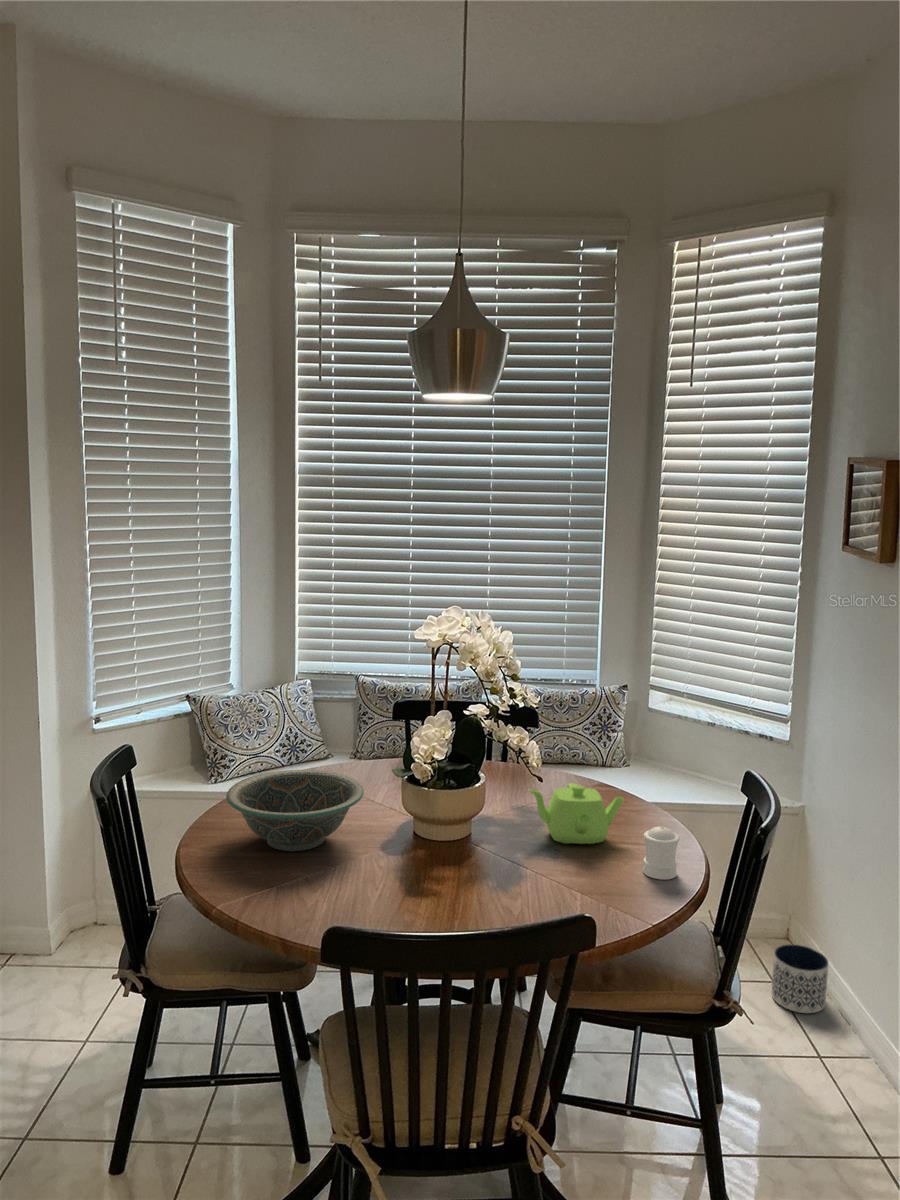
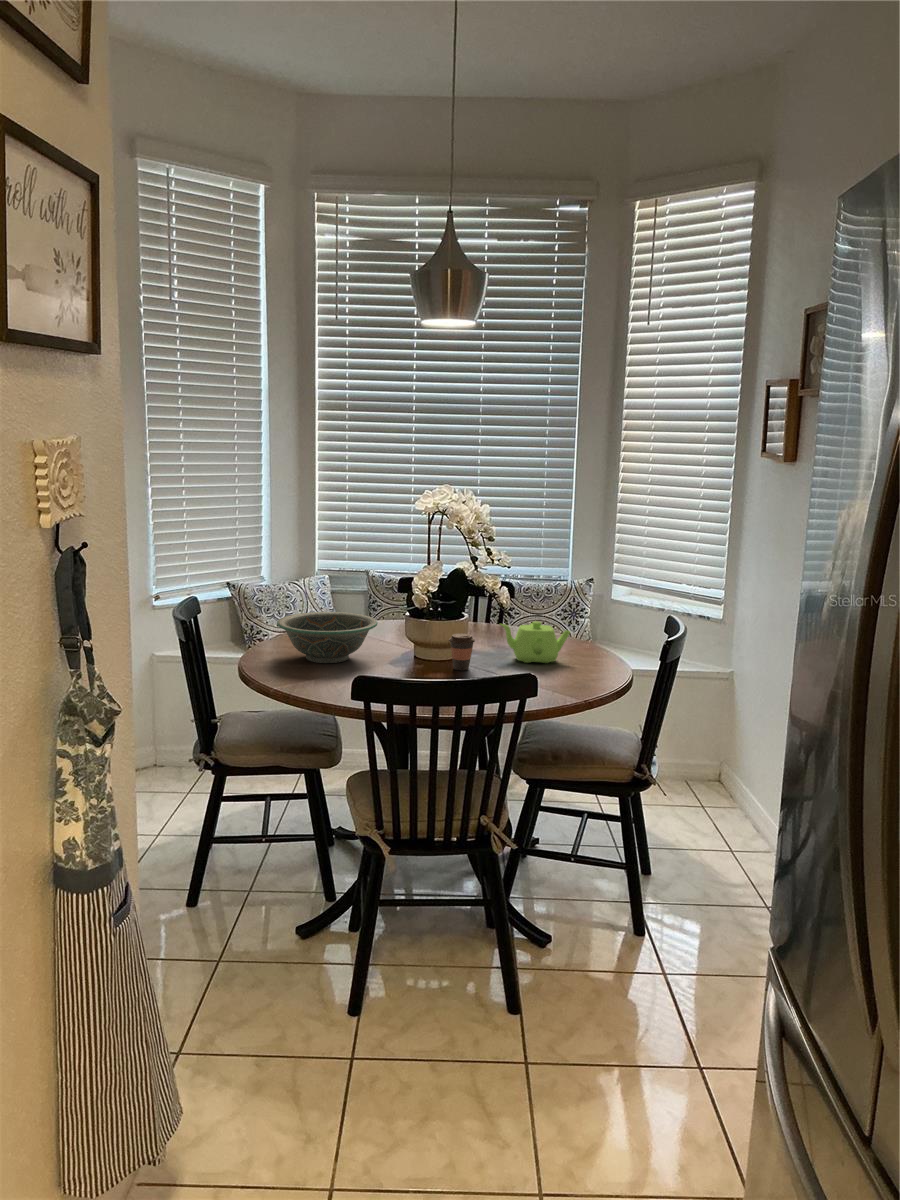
coffee cup: none [461,809,497,863] -> present [449,633,475,670]
salt shaker: present [643,826,680,880] -> none [580,643,607,680]
planter: present [771,945,828,1013] -> none [699,777,743,827]

